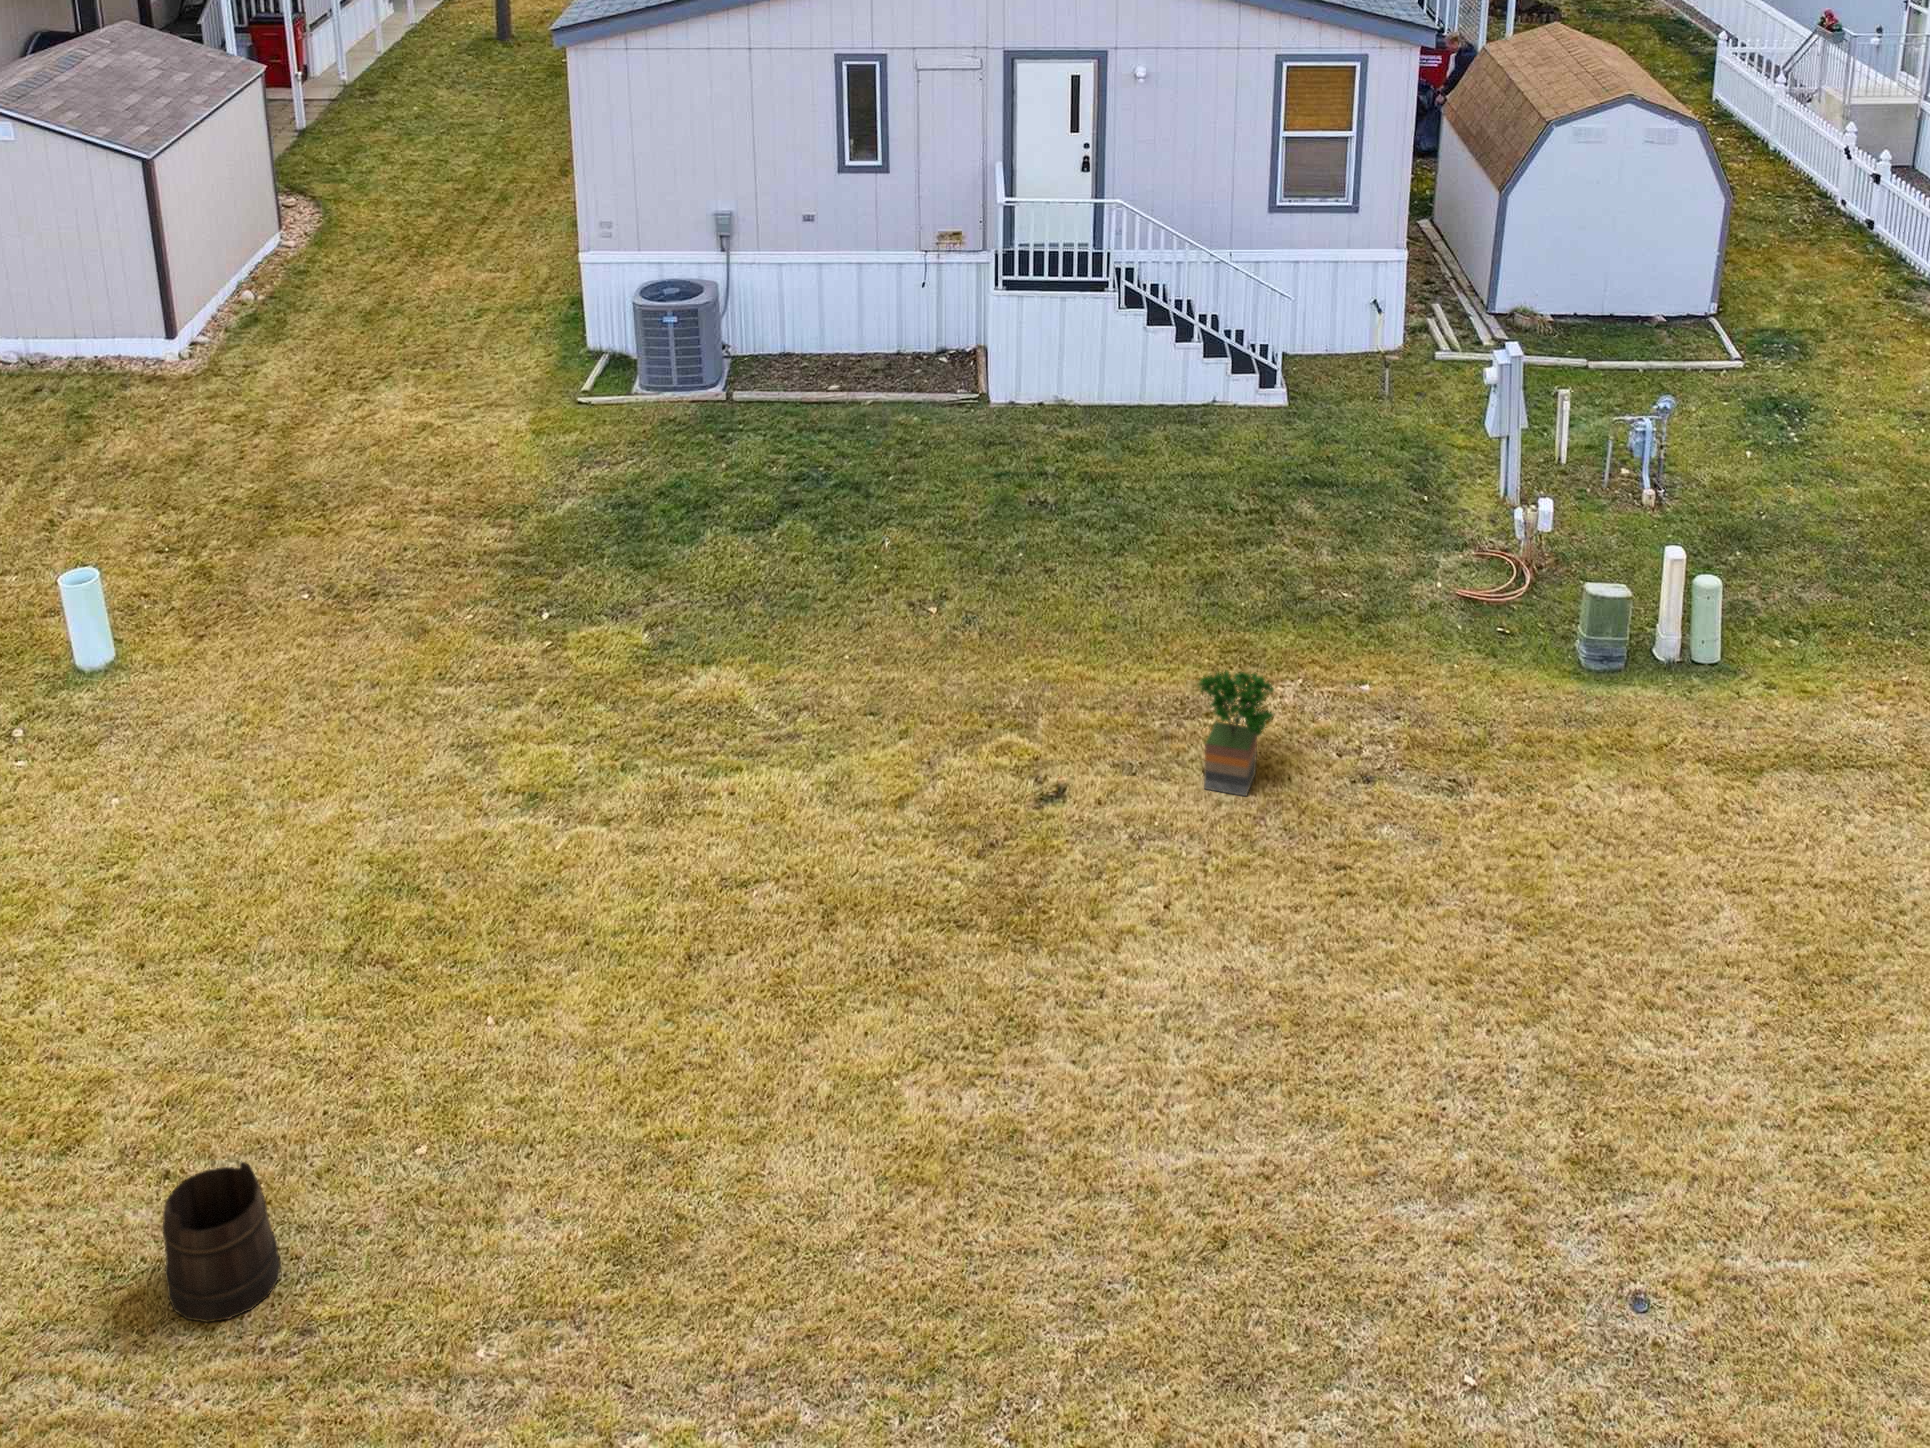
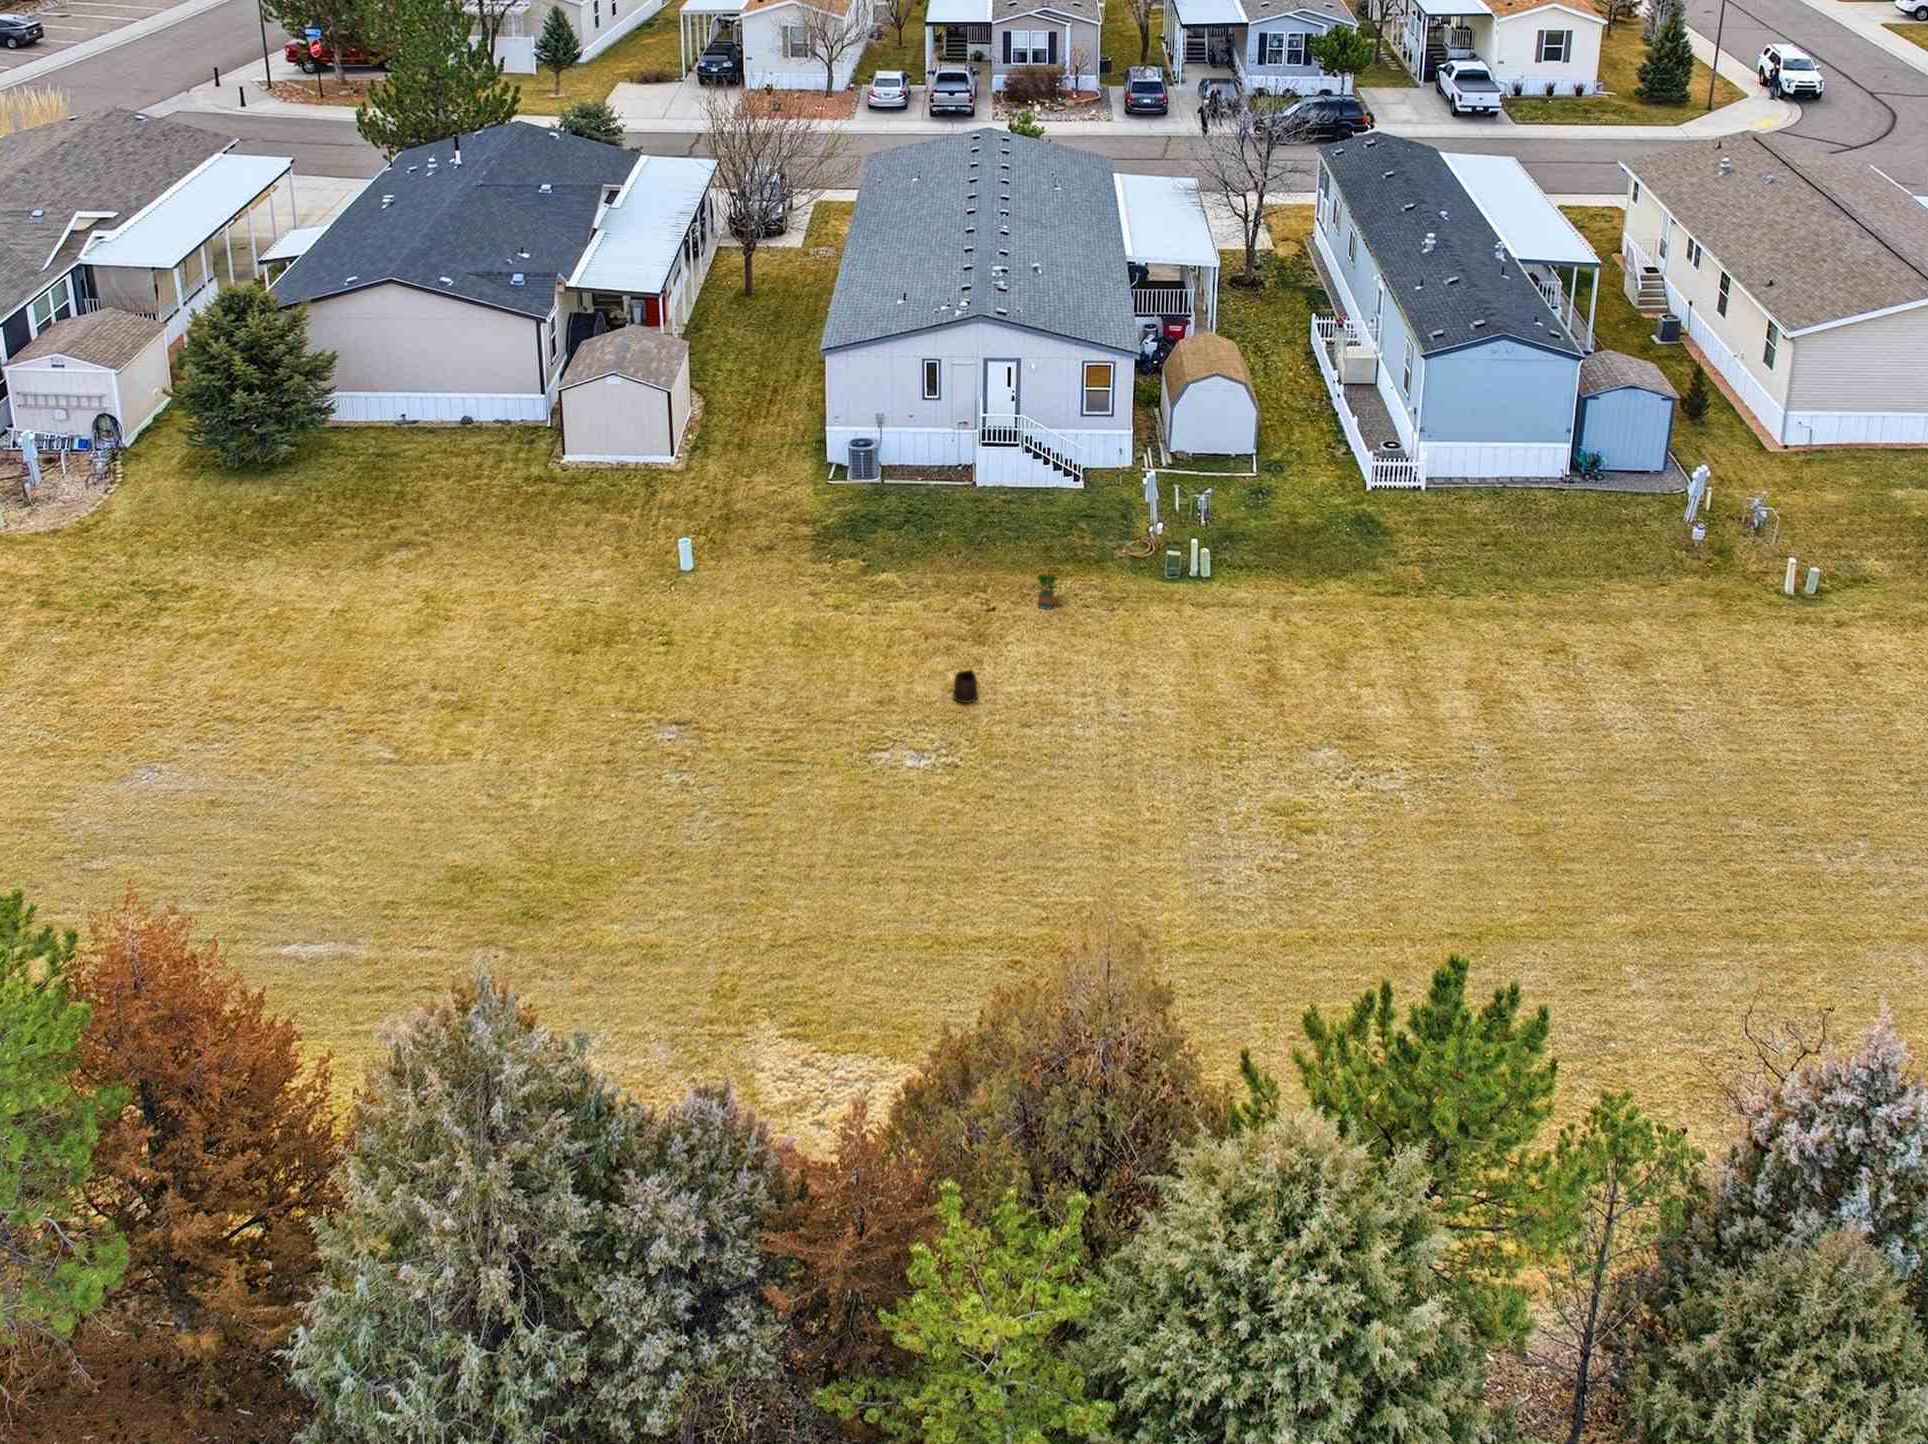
bucket: present [162,1162,281,1322] -> present [953,670,978,703]

